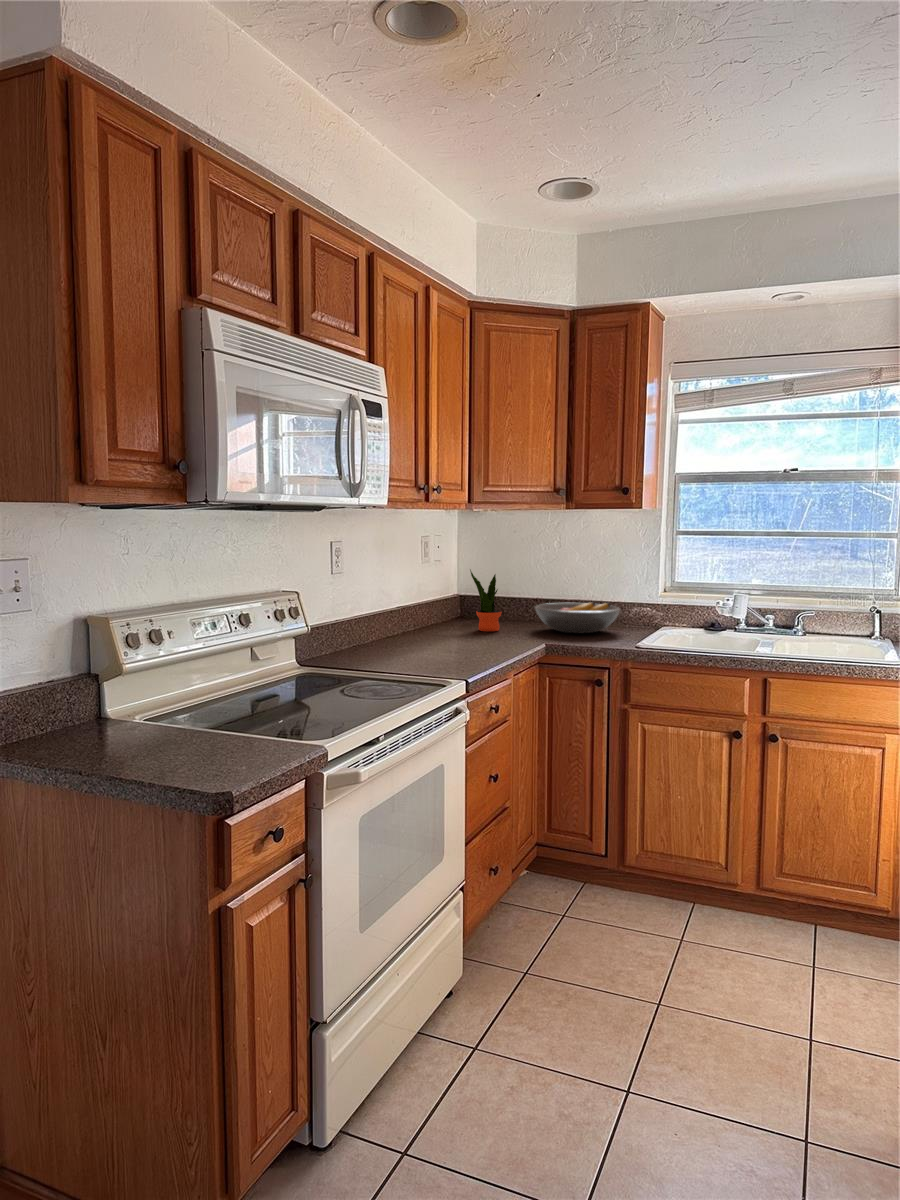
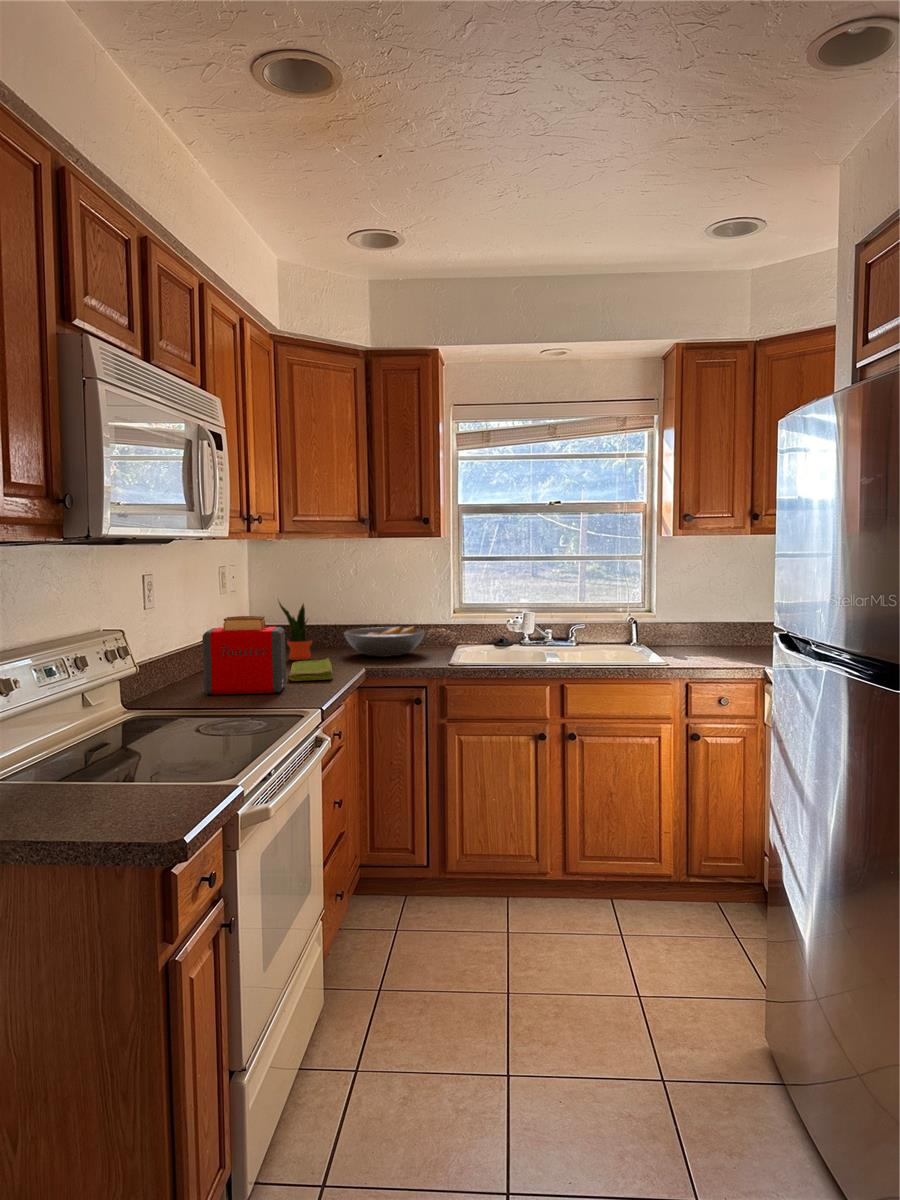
toaster: none [370,584,452,661] -> present [202,616,286,695]
dish towel: none [458,630,513,652] -> present [288,658,333,681]

